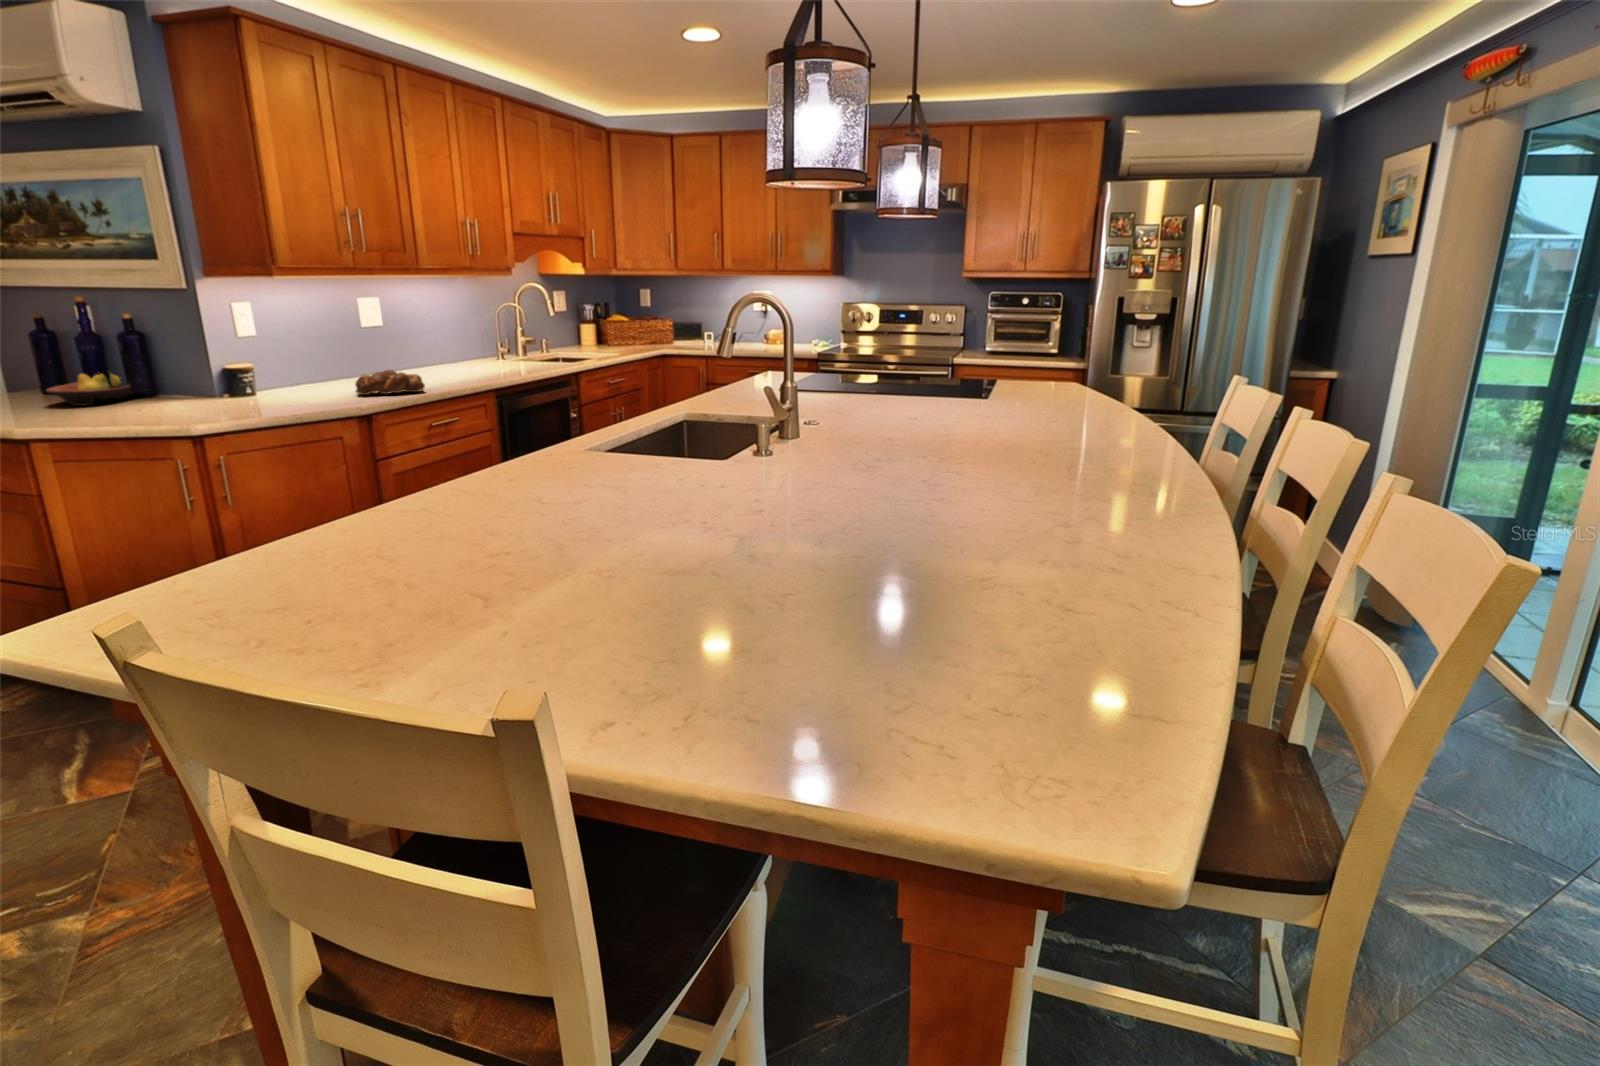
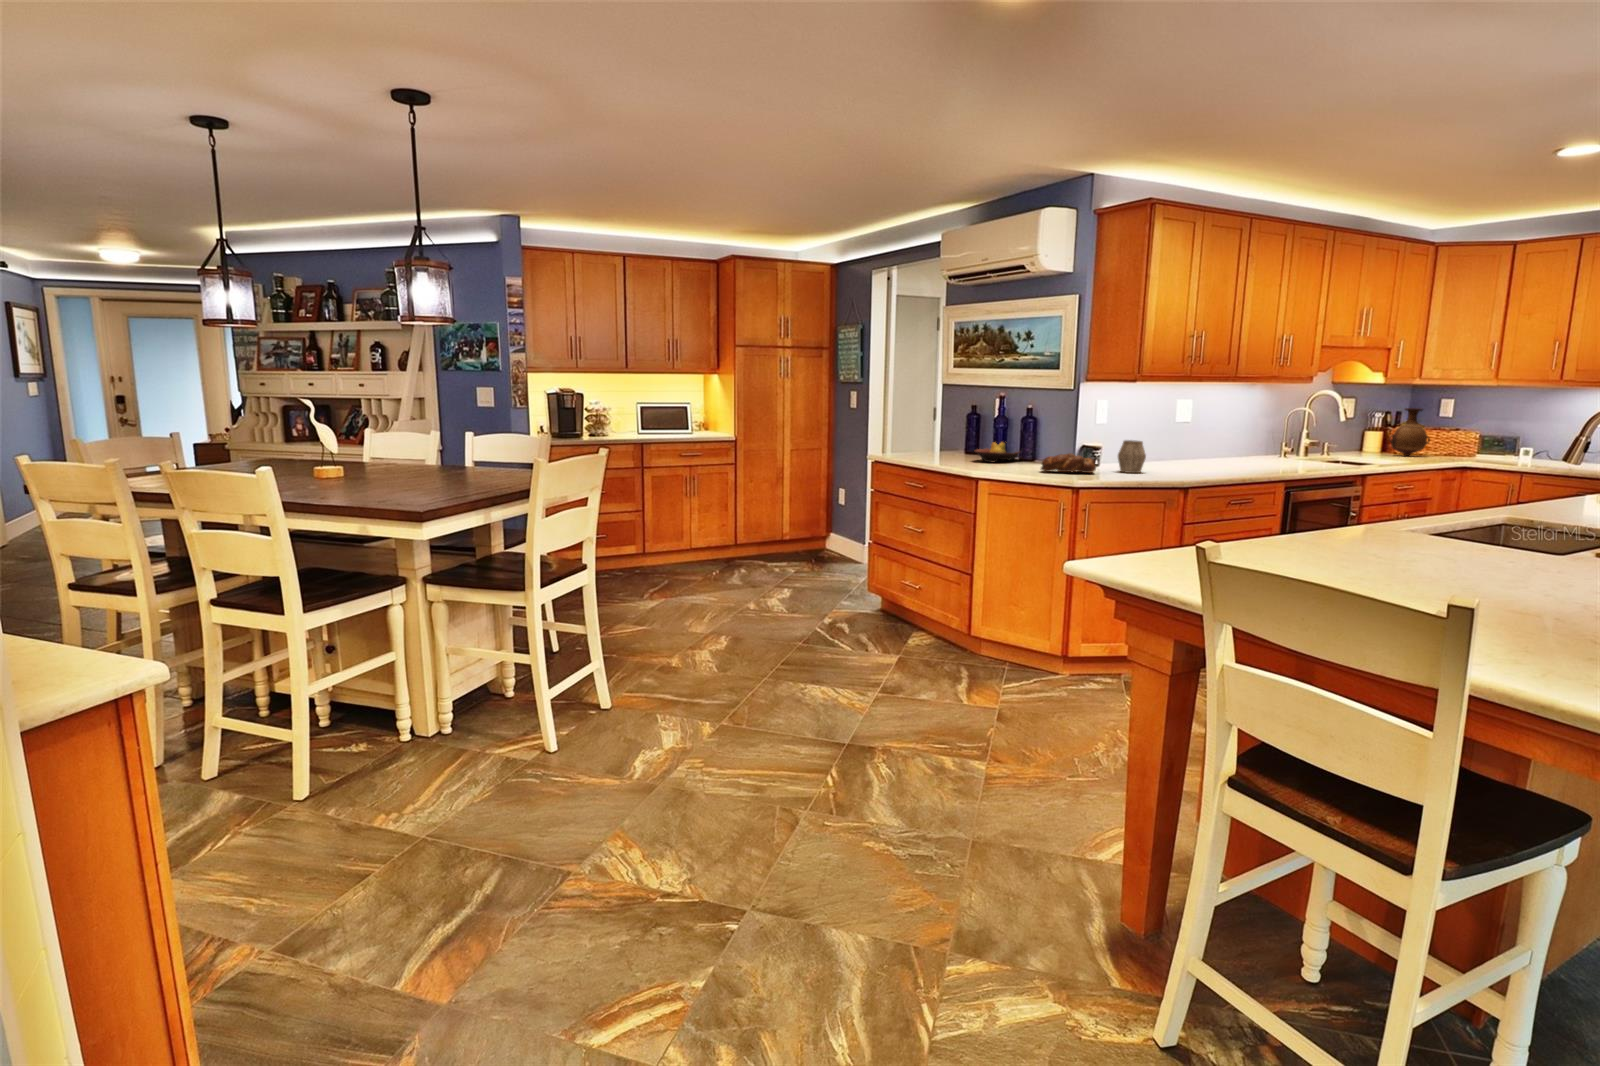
vase: none [600,299,634,347] -> present [1389,408,1430,456]
mug: none [272,362,313,407] -> present [1118,440,1146,473]
bread loaf: present [355,370,425,395] -> present [1041,453,1096,473]

